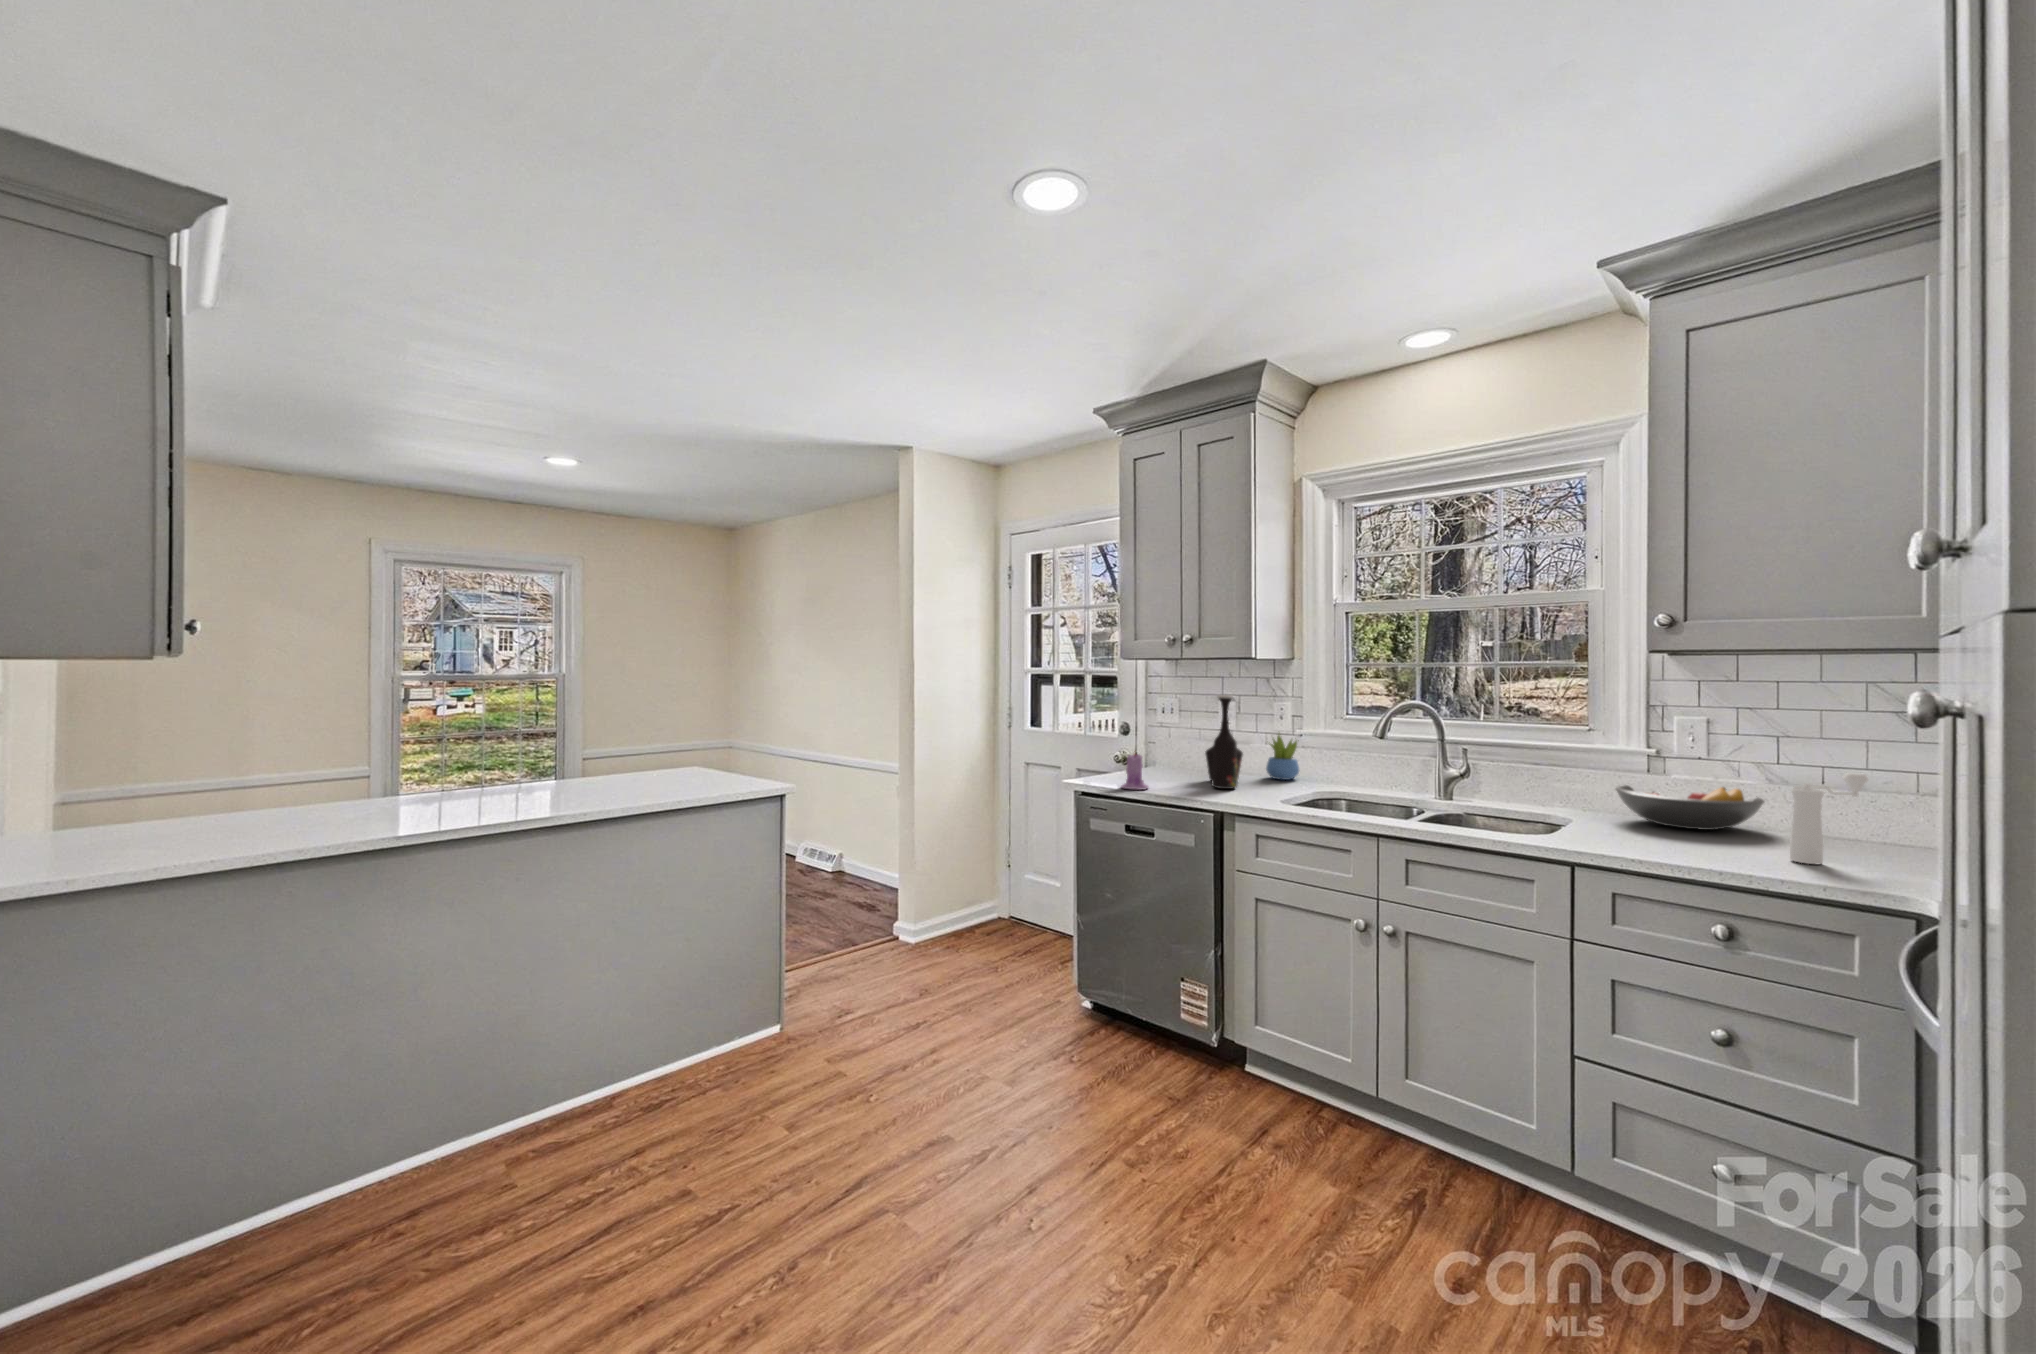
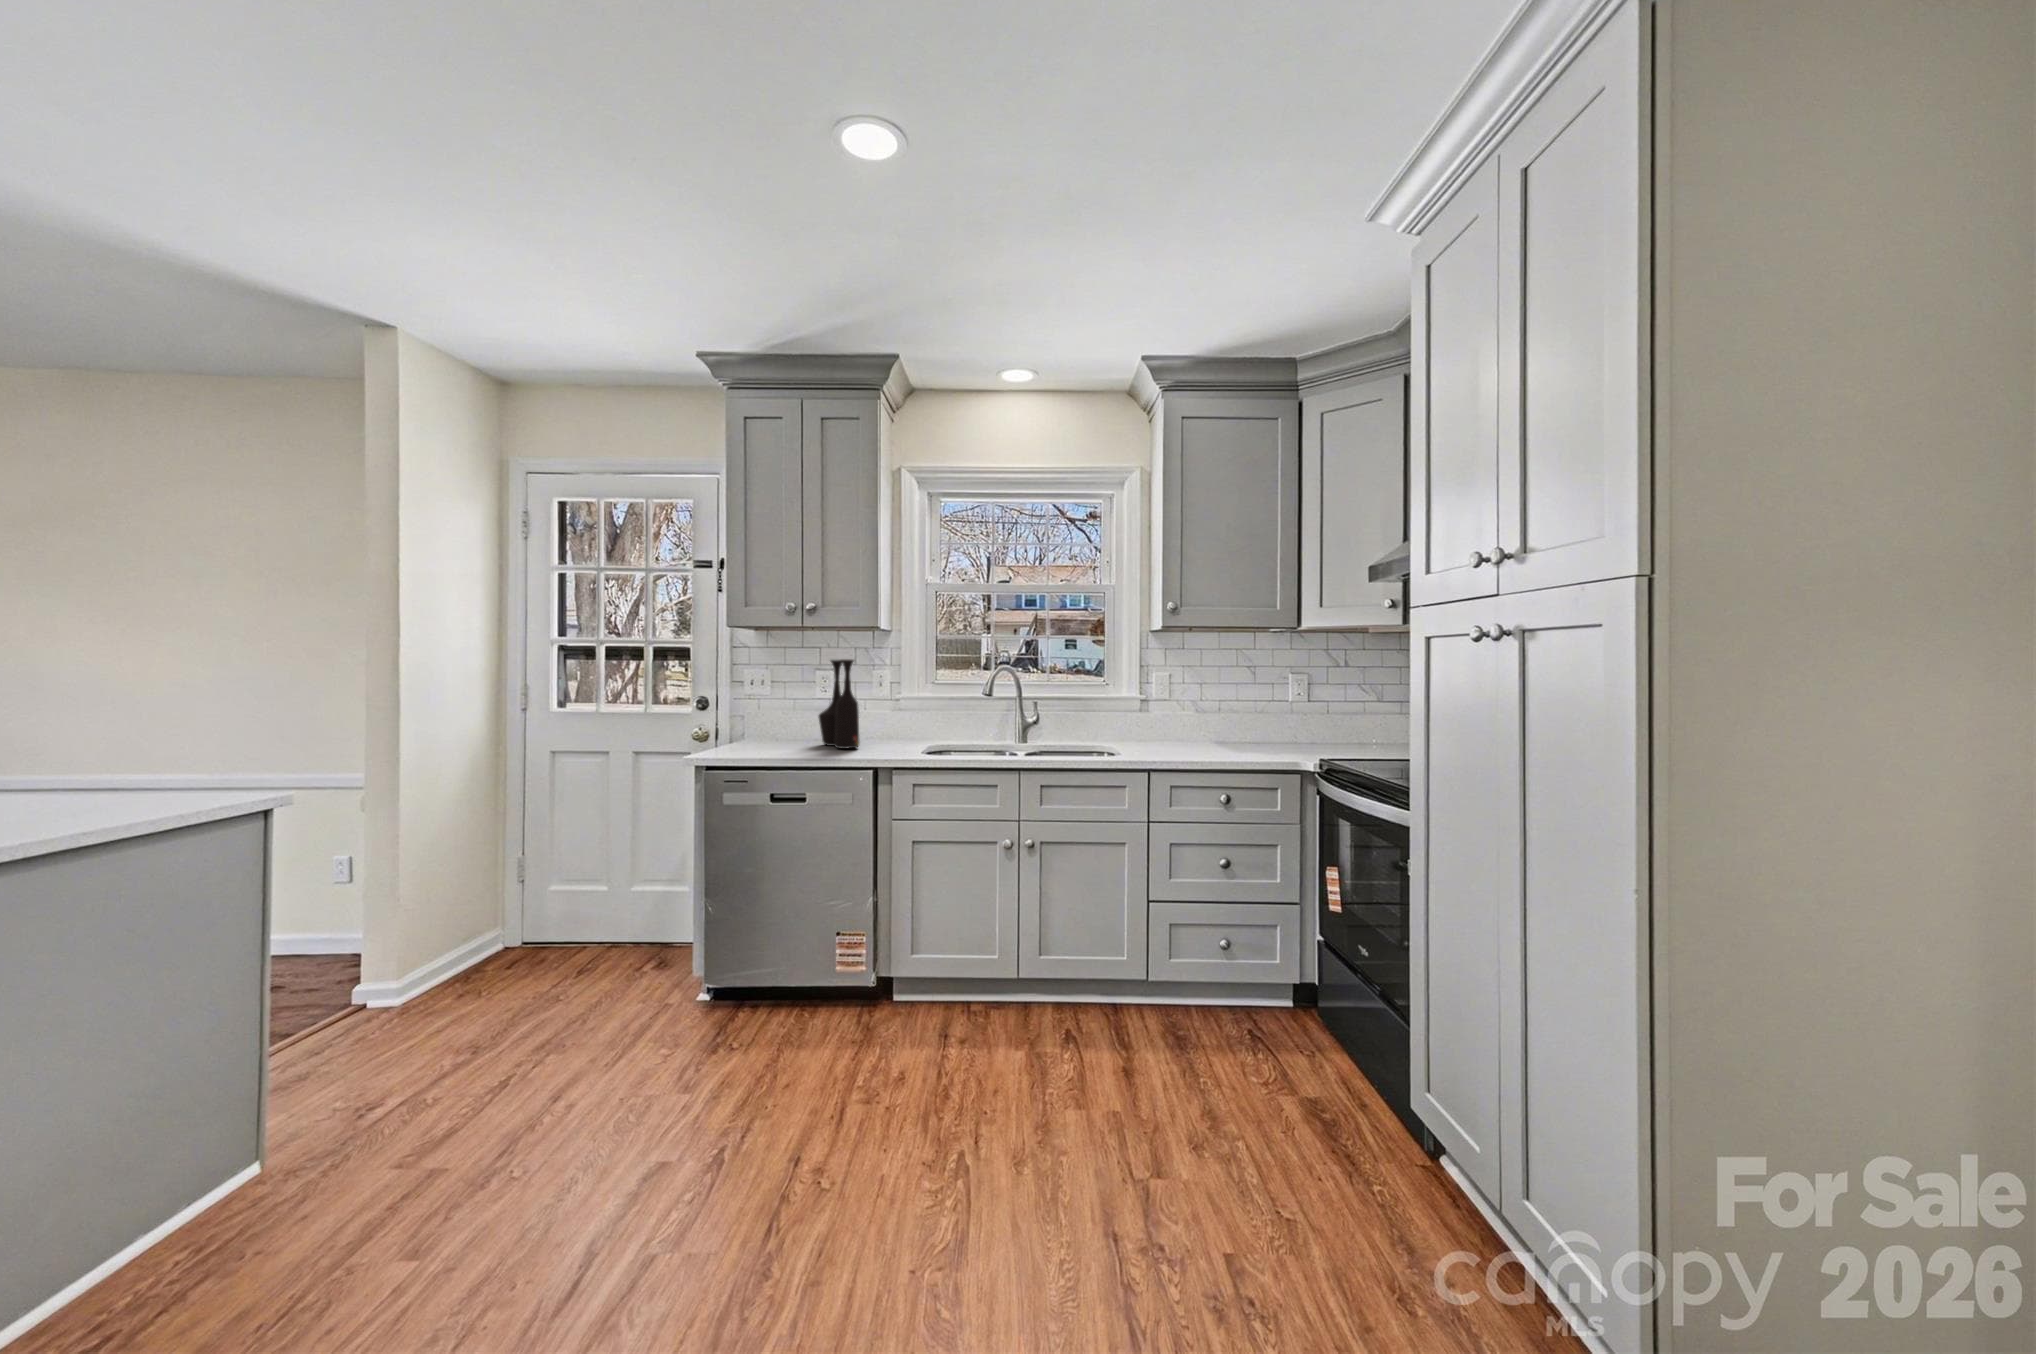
succulent plant: present [1266,735,1299,780] -> none [868,693,898,740]
candle: present [1121,754,1148,790] -> none [748,714,779,756]
pepper mill: present [1790,773,1868,864] -> none [1249,695,1281,753]
fruit bowl: present [1616,785,1764,830] -> none [1136,714,1218,745]

